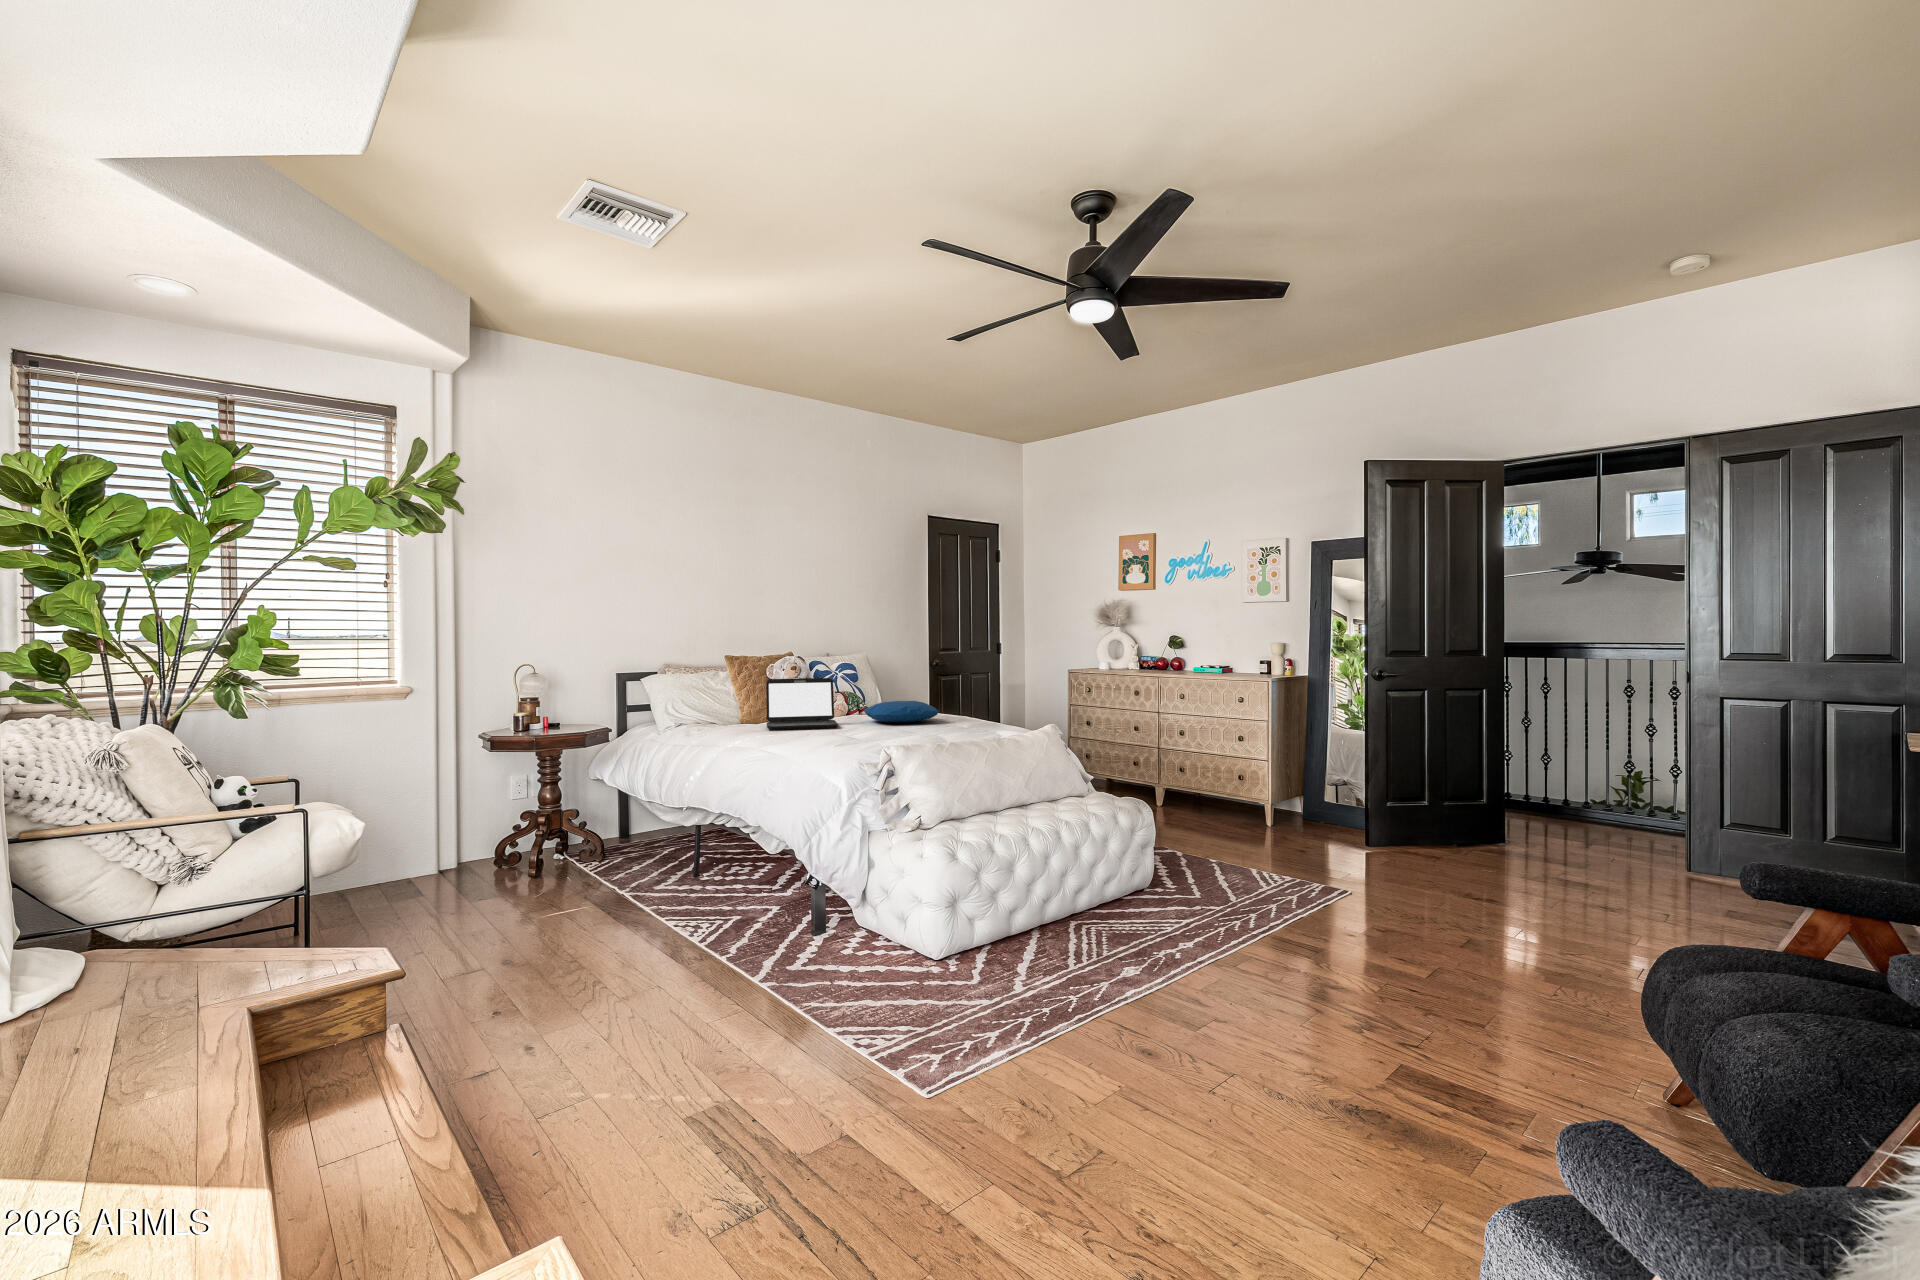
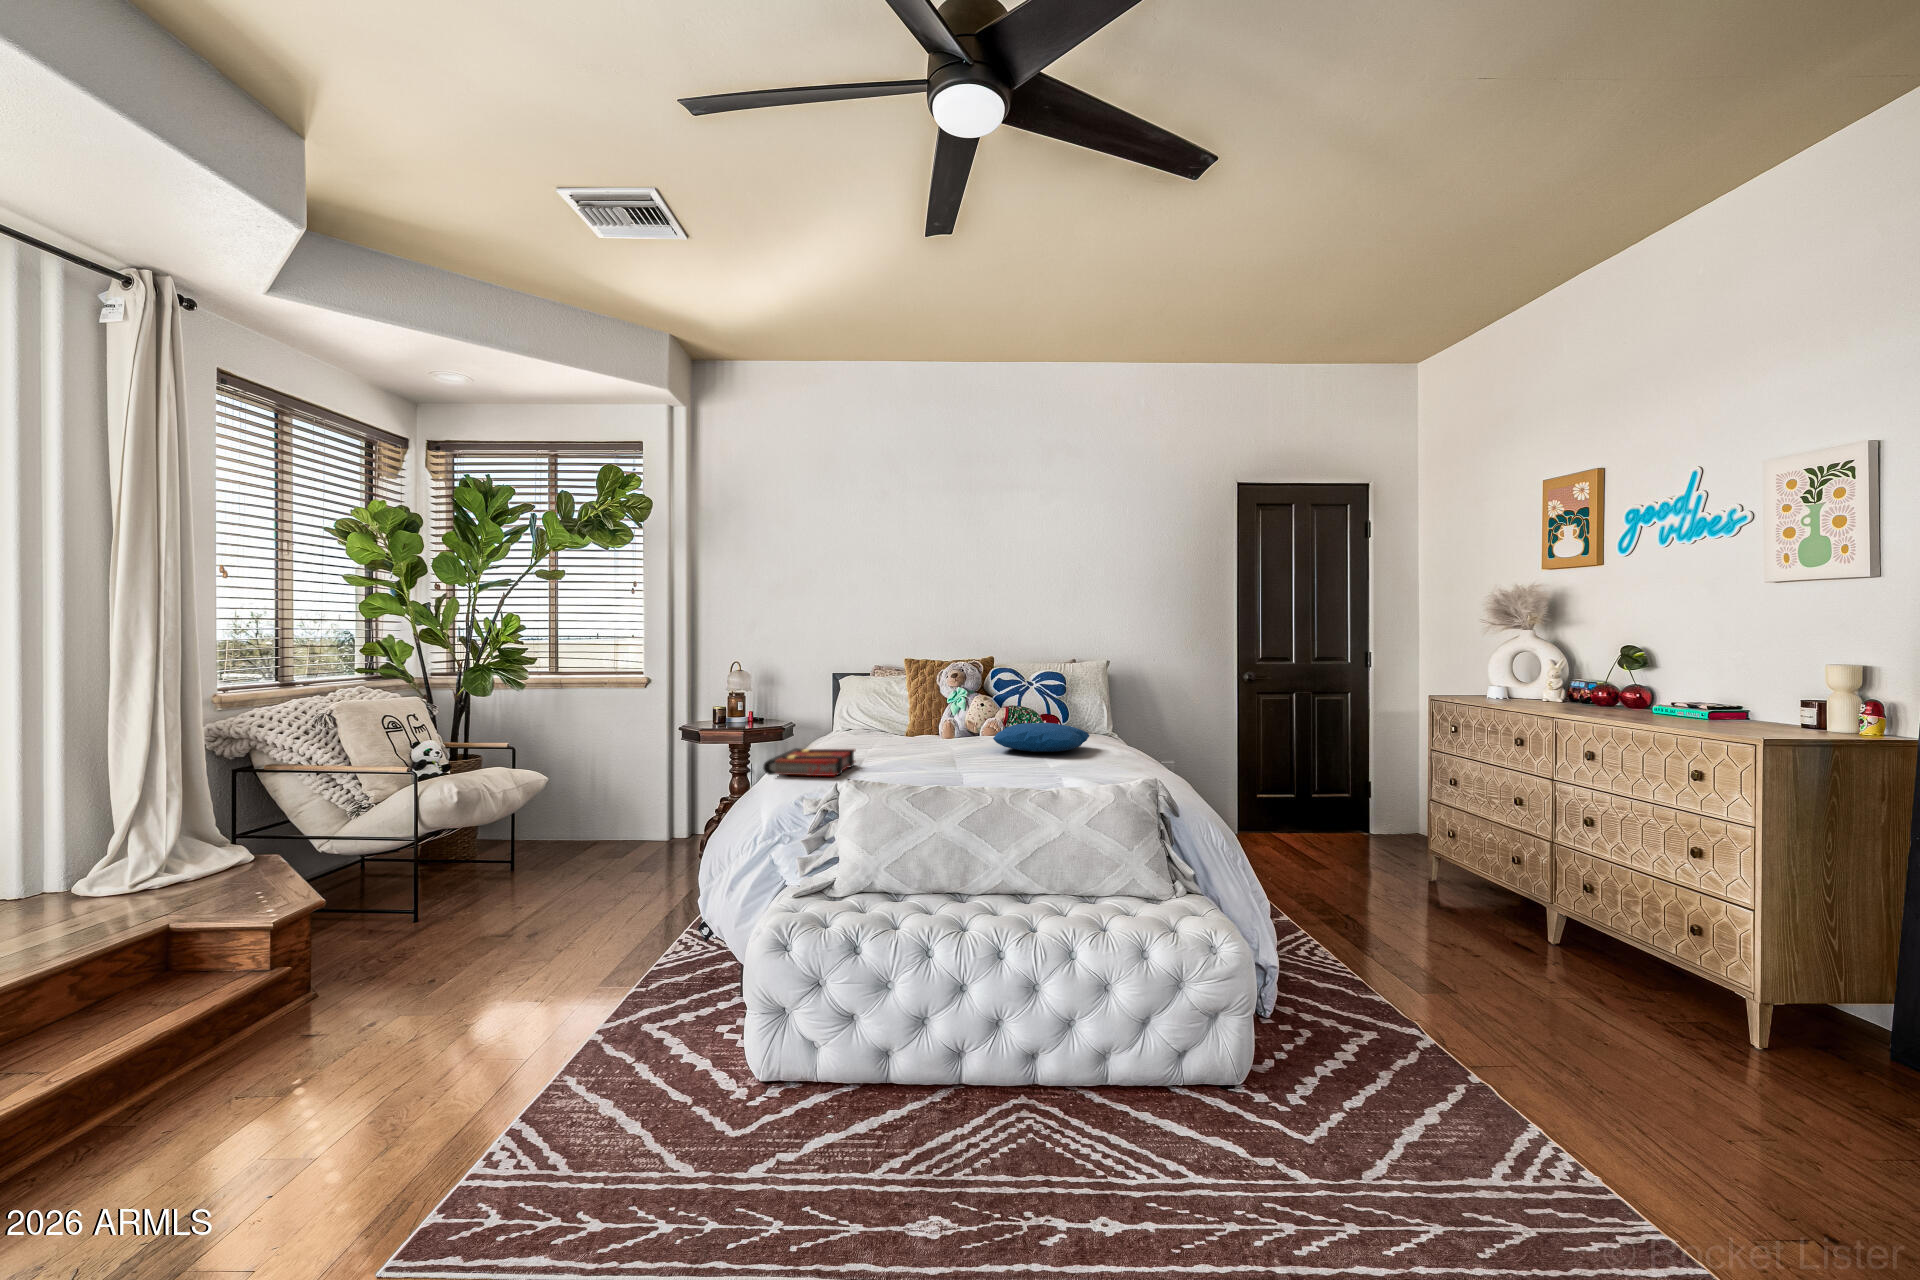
laptop: present [766,678,838,731] -> none [871,687,970,750]
book: none [781,726,863,749] -> present [763,748,856,776]

